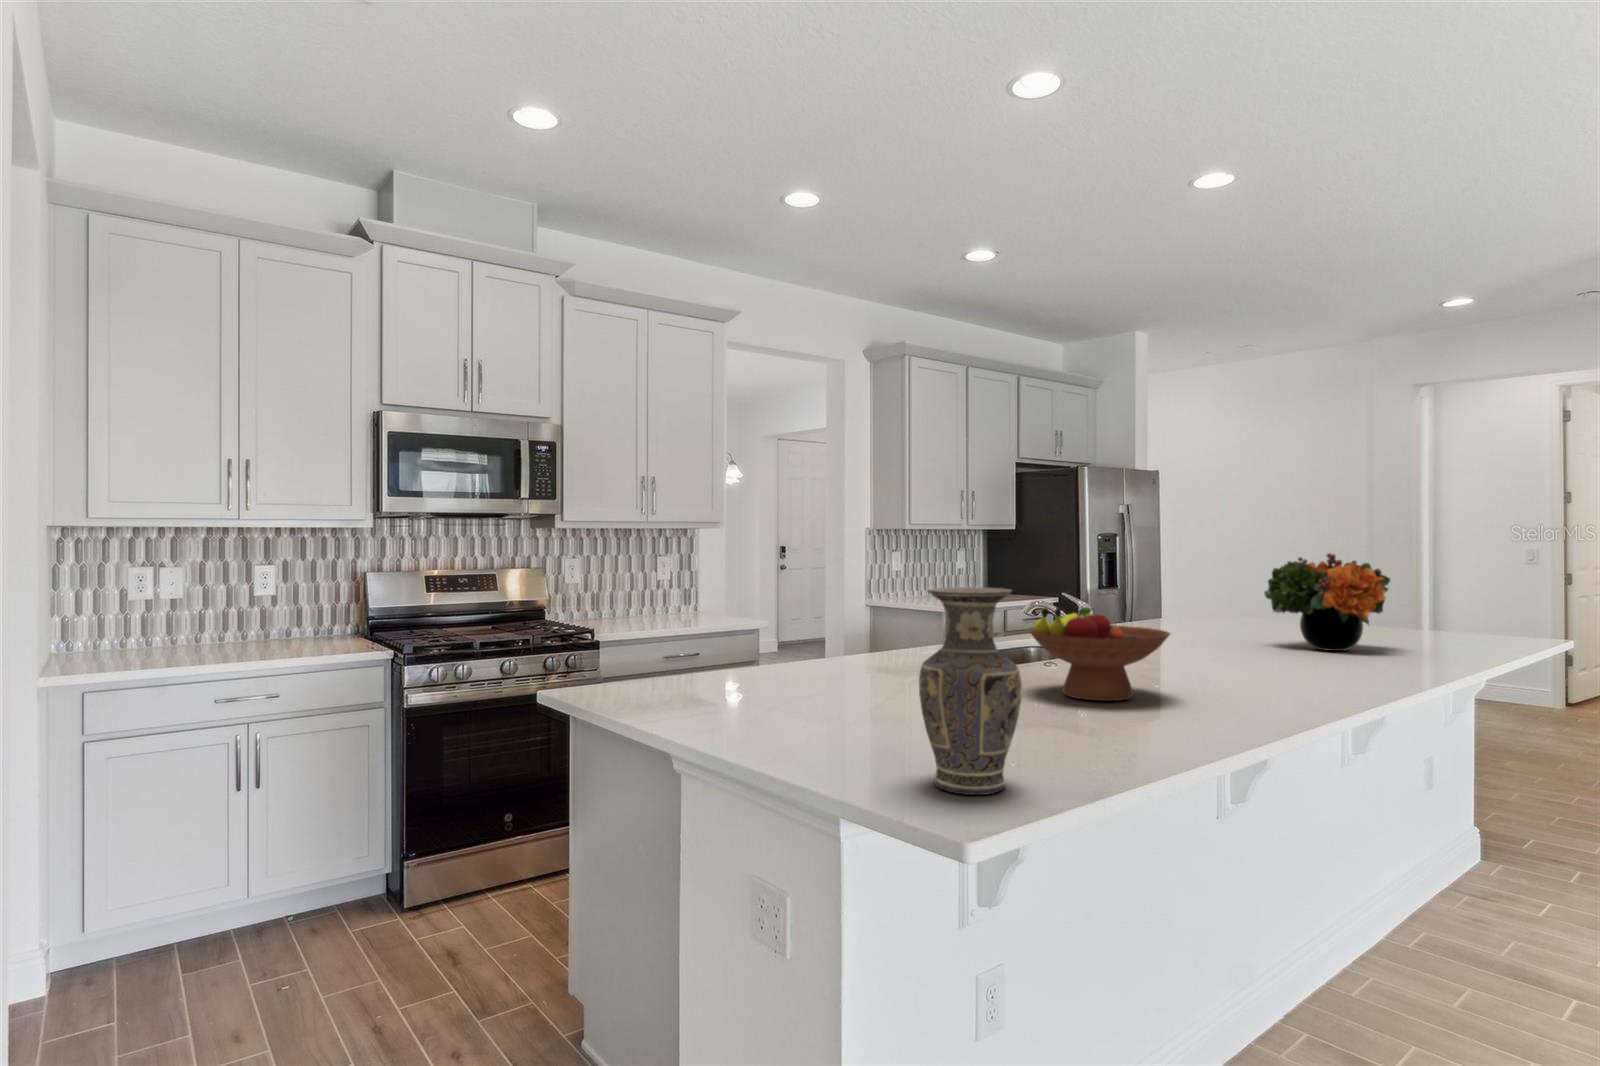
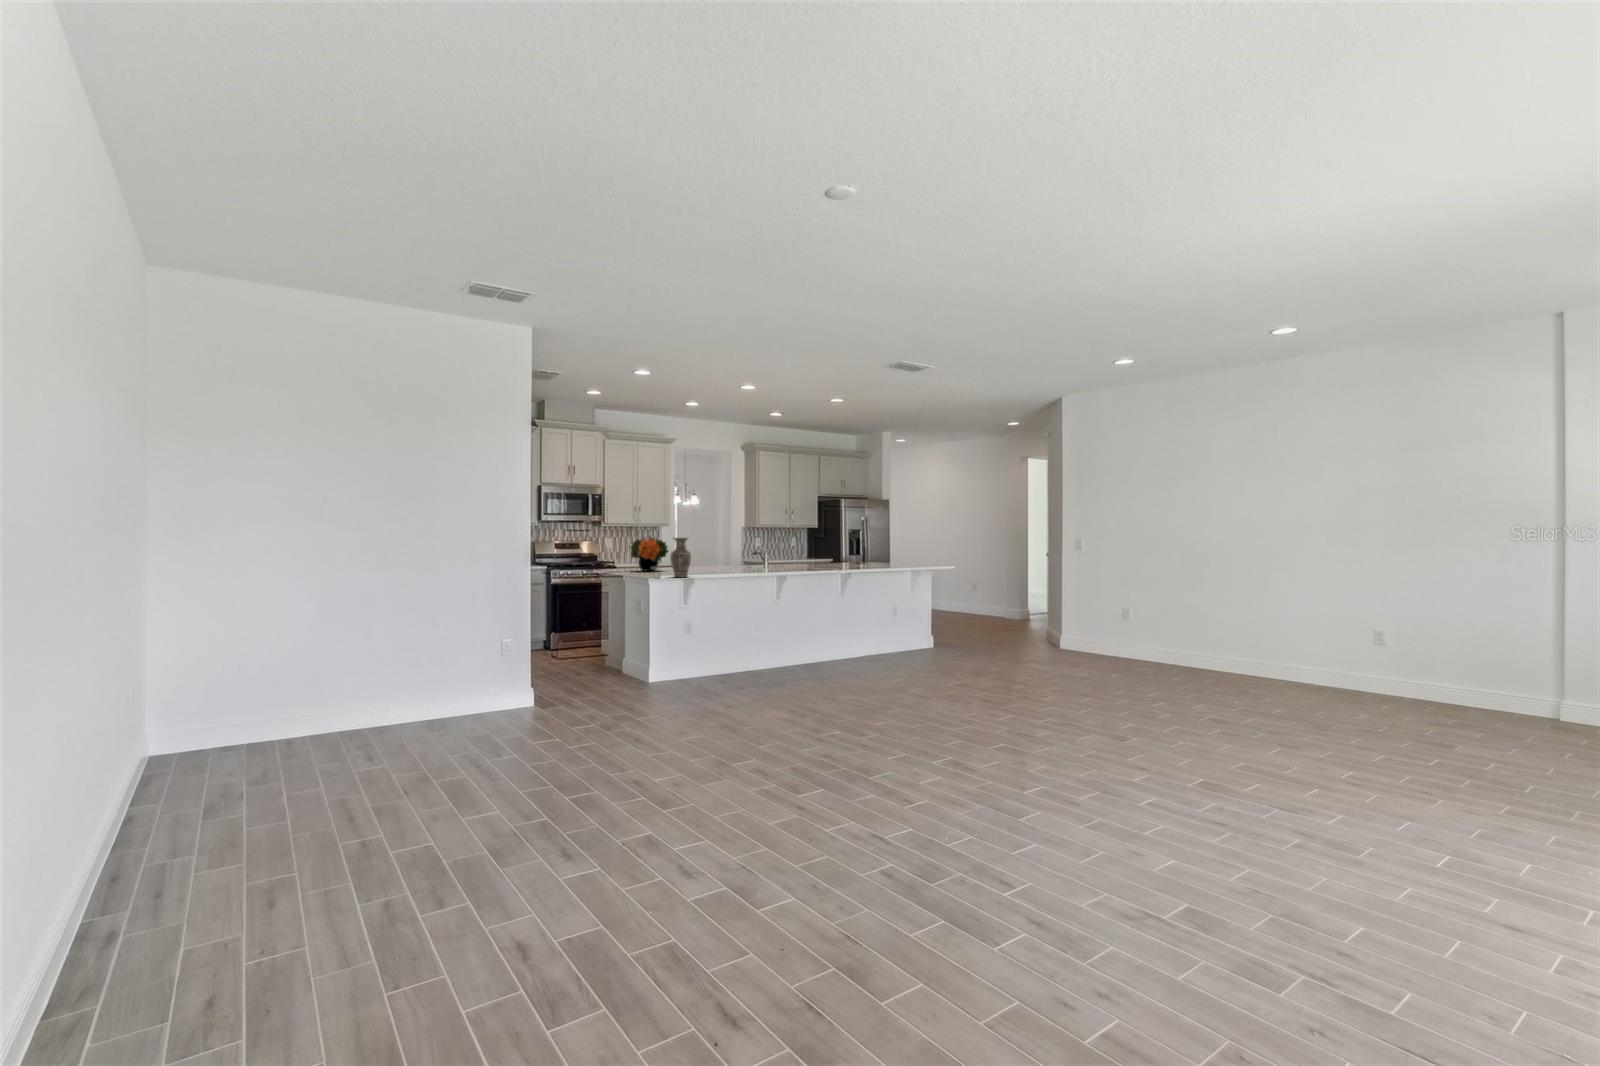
flower arrangement: present [1264,553,1390,651] -> present [630,536,669,571]
fruit bowl: present [1028,607,1170,701] -> none [728,547,765,572]

